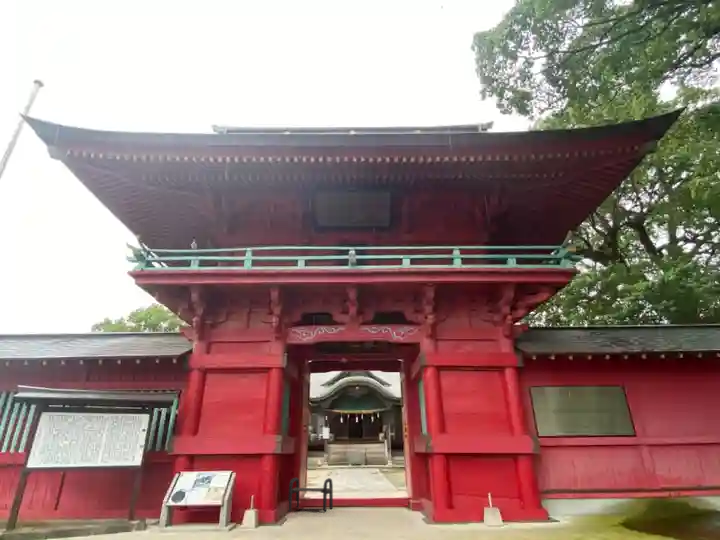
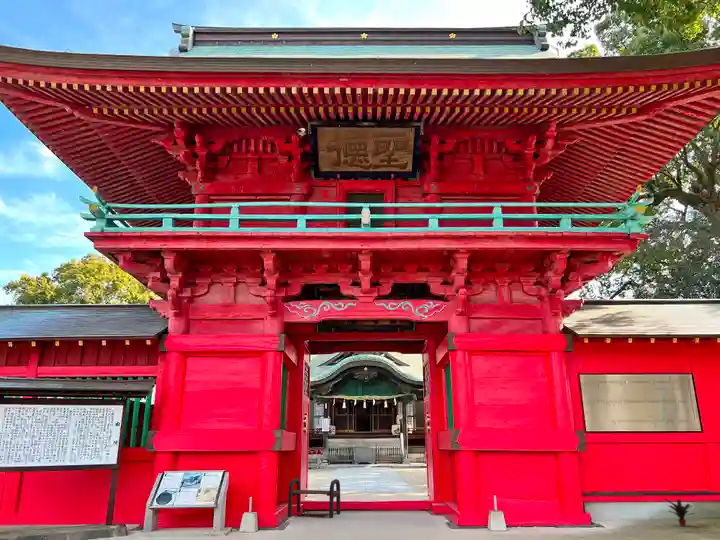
potted plant: none [604,493,632,518] -> present [665,499,694,526]

